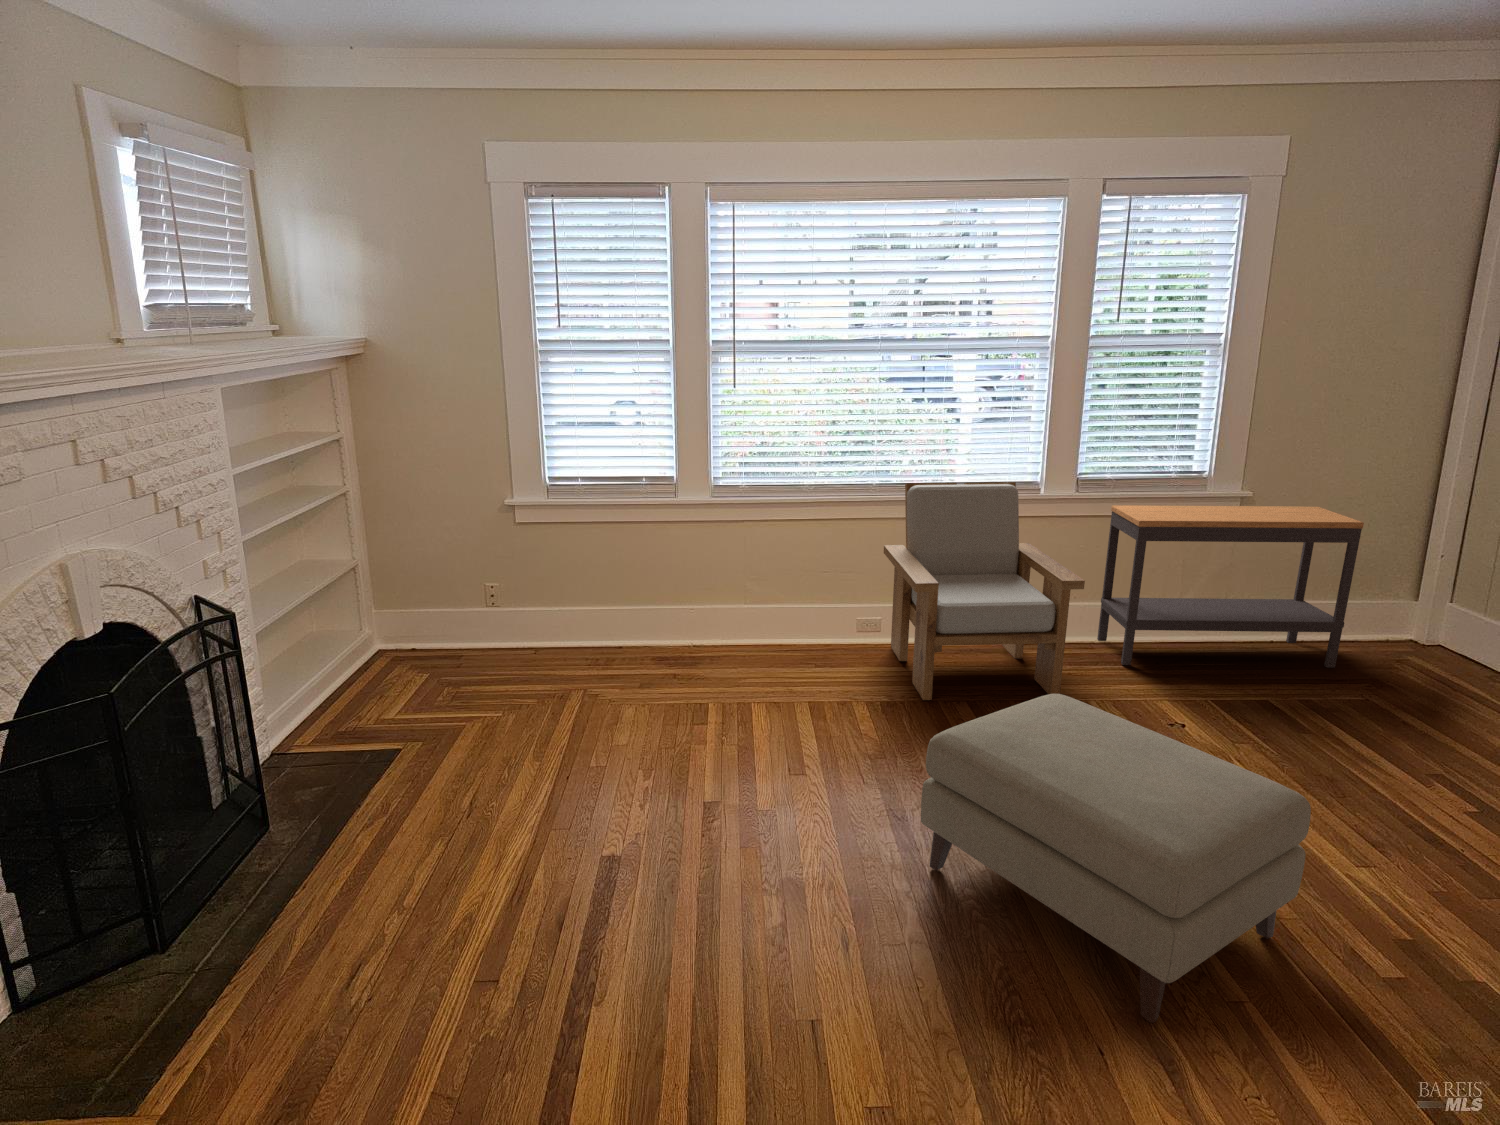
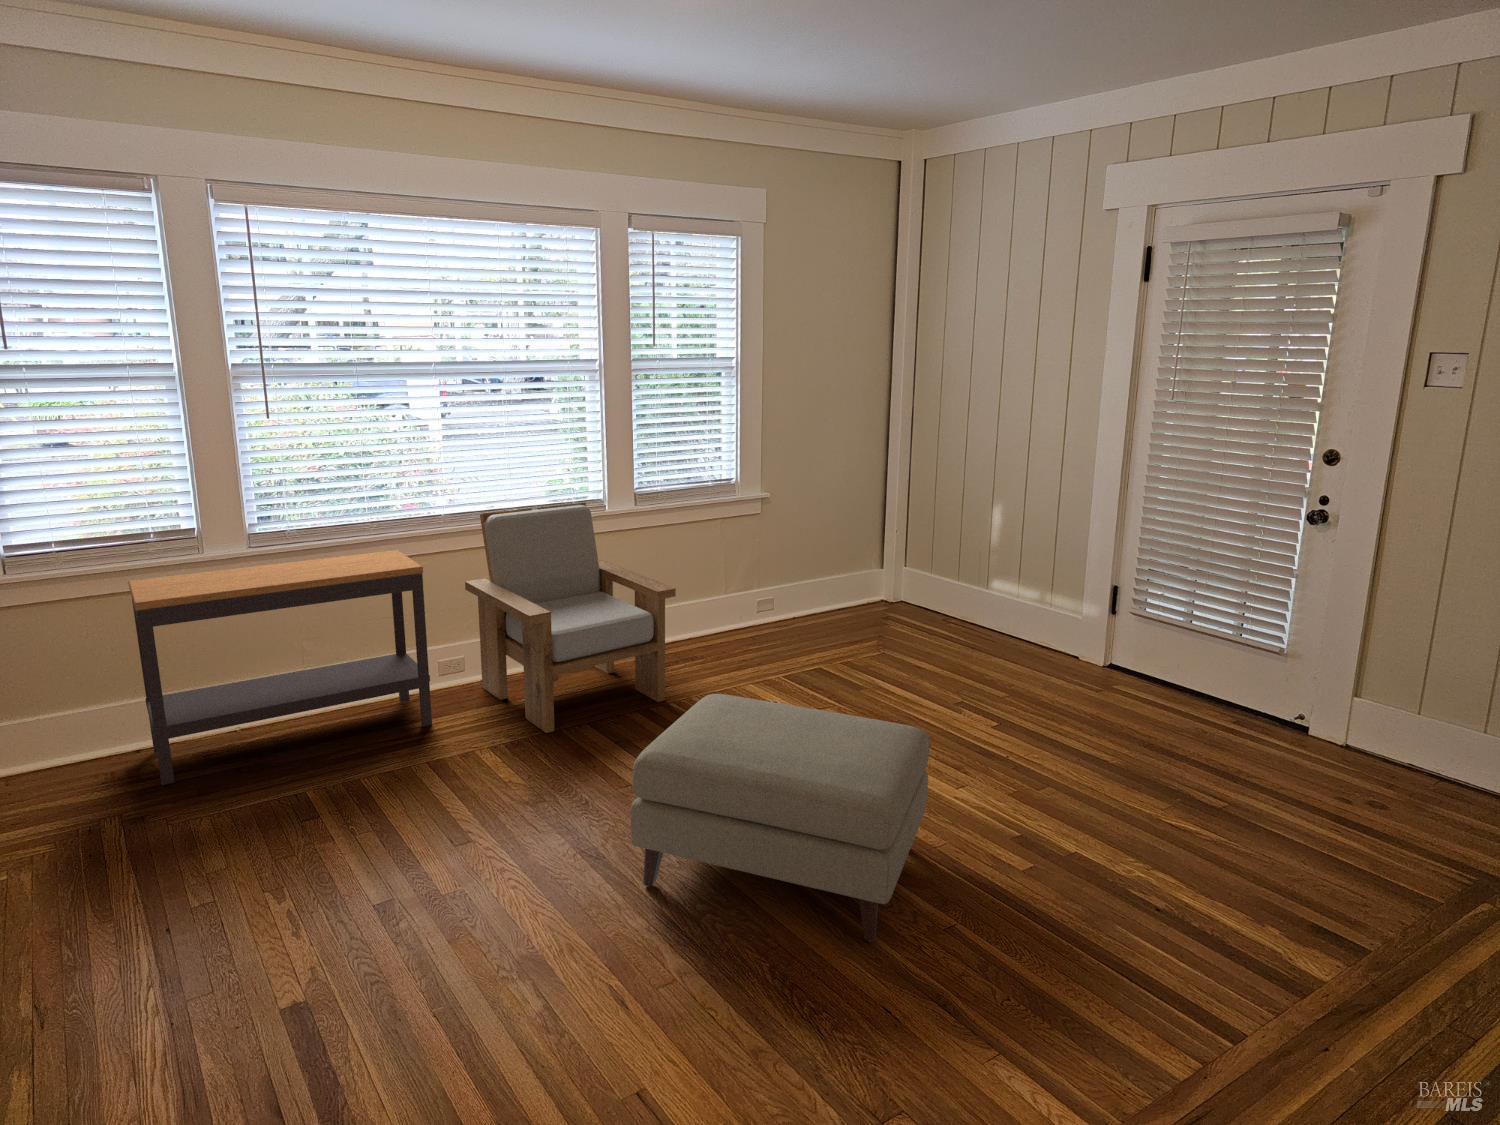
console table: present [1097,505,1364,668] -> present [128,550,432,785]

